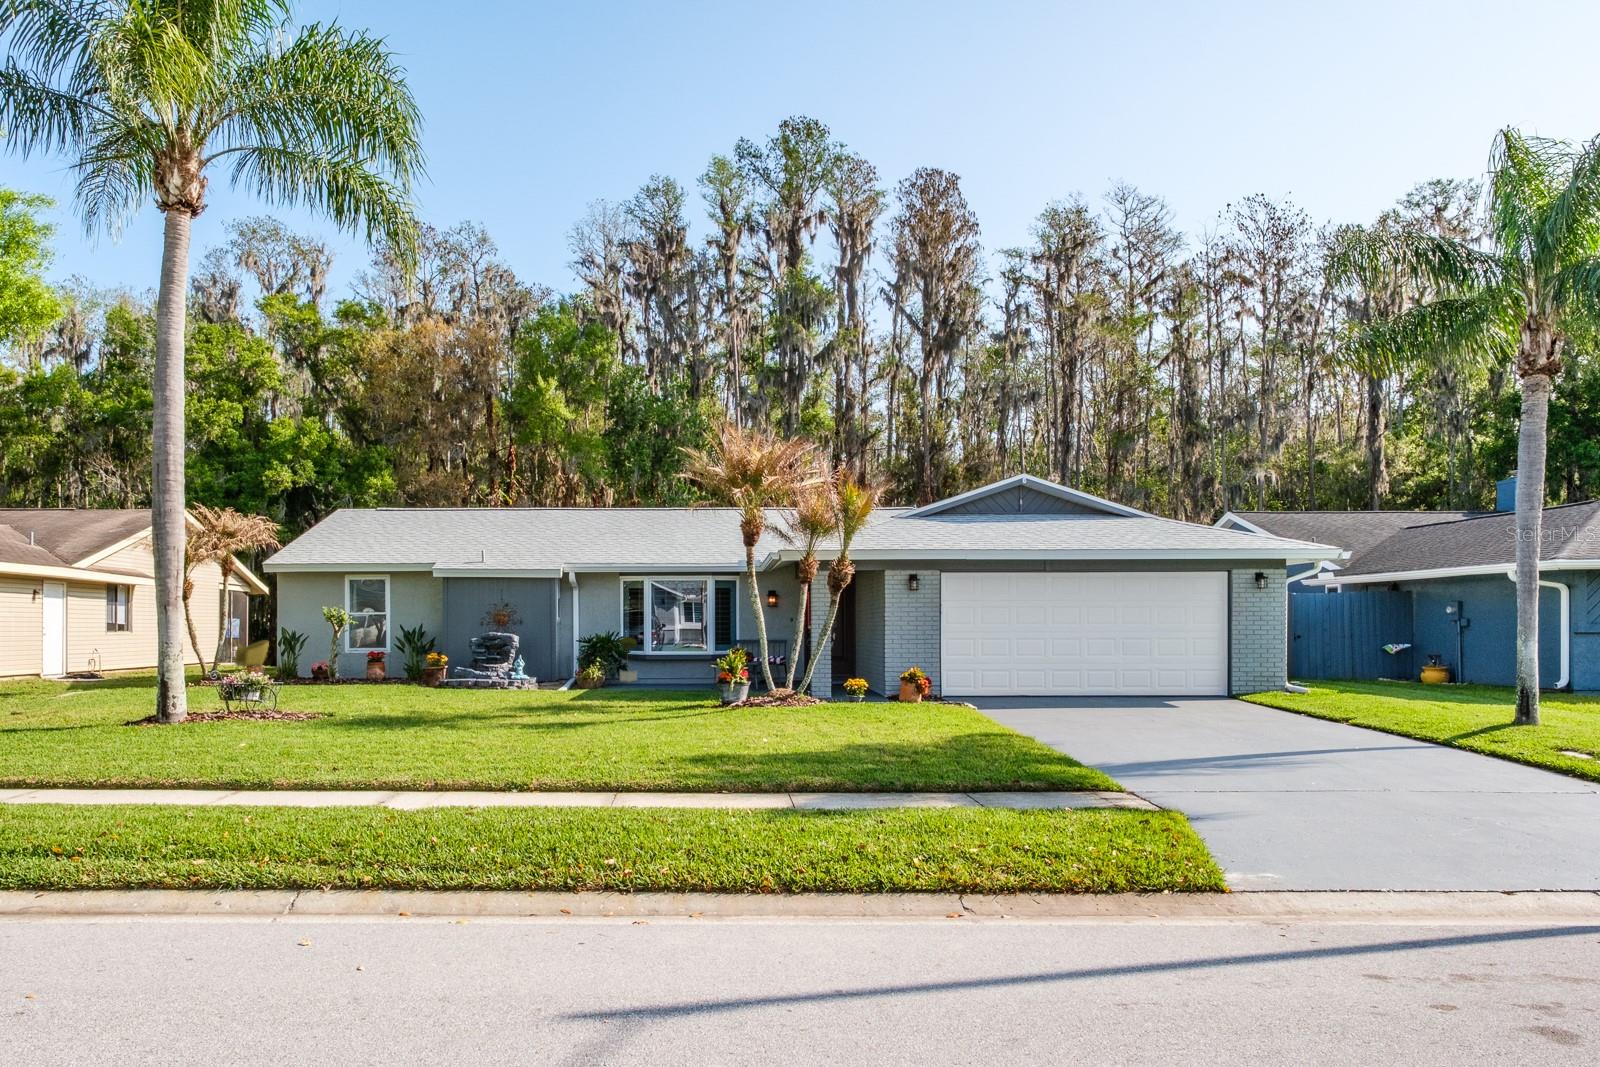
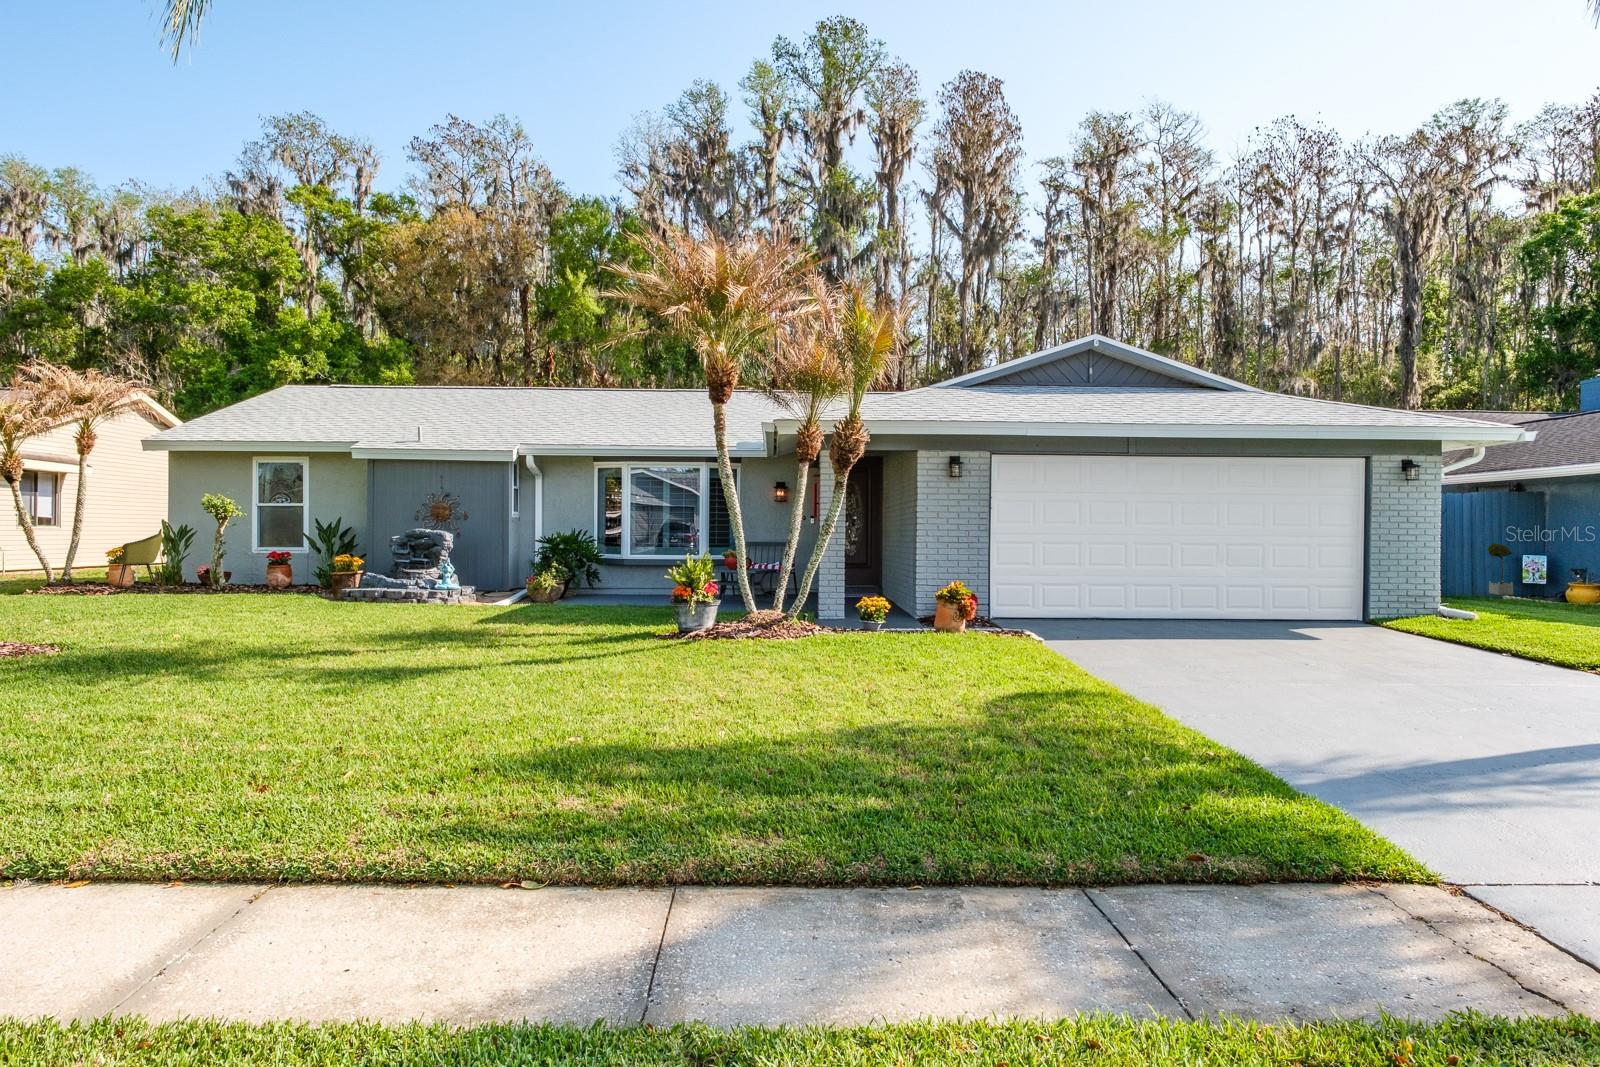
potted tree: present [619,637,637,682] -> present [1487,542,1513,595]

